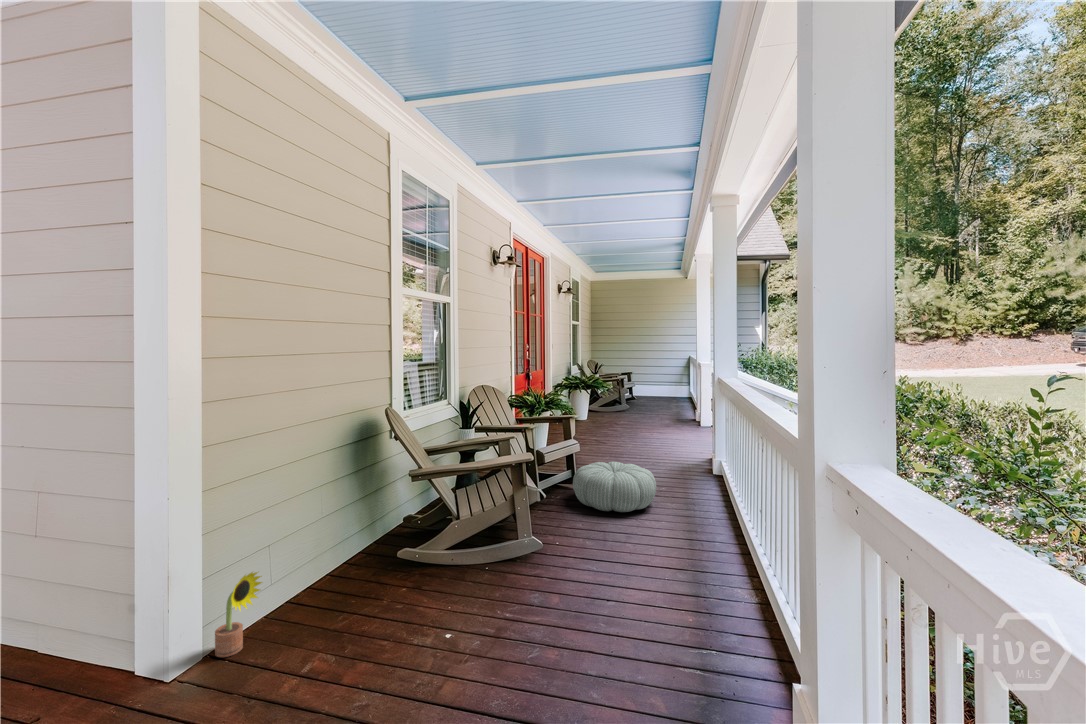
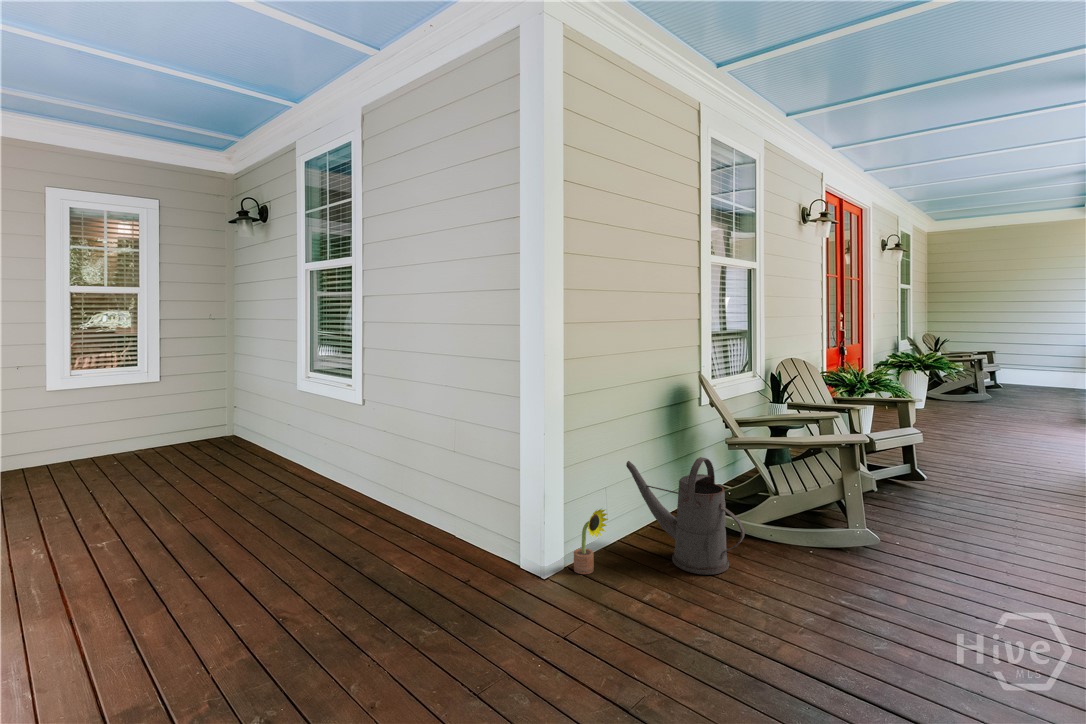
pouf: present [573,462,656,512] -> none [913,456,1045,520]
watering can: none [296,494,420,622] -> present [626,457,745,575]

